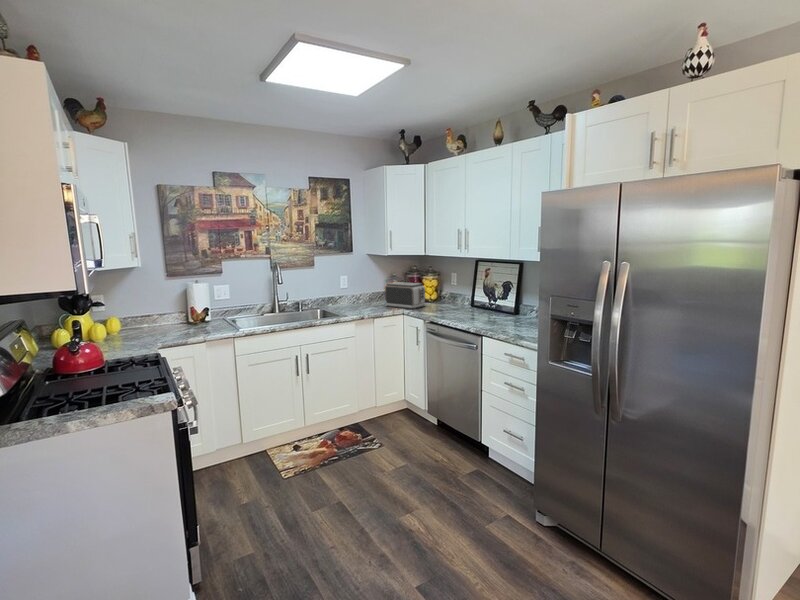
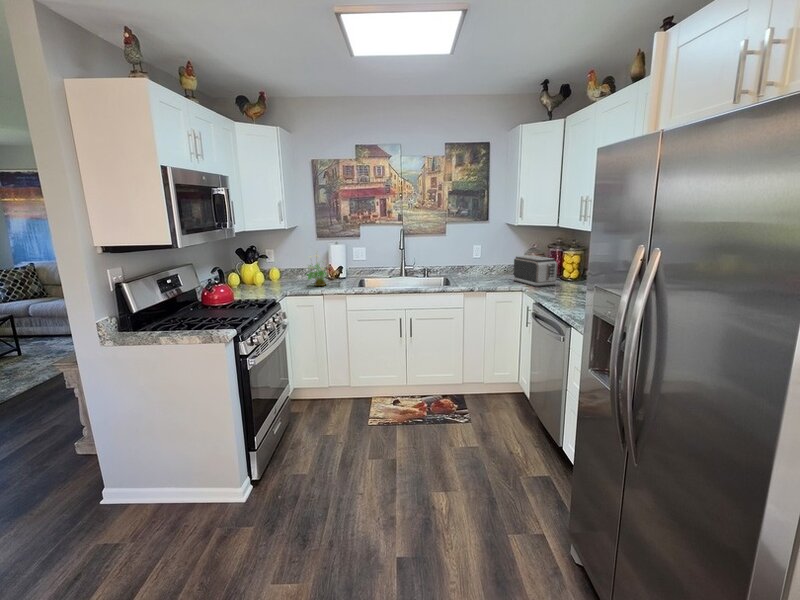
potted plant: none [171,291,205,333] -> present [307,255,328,286]

